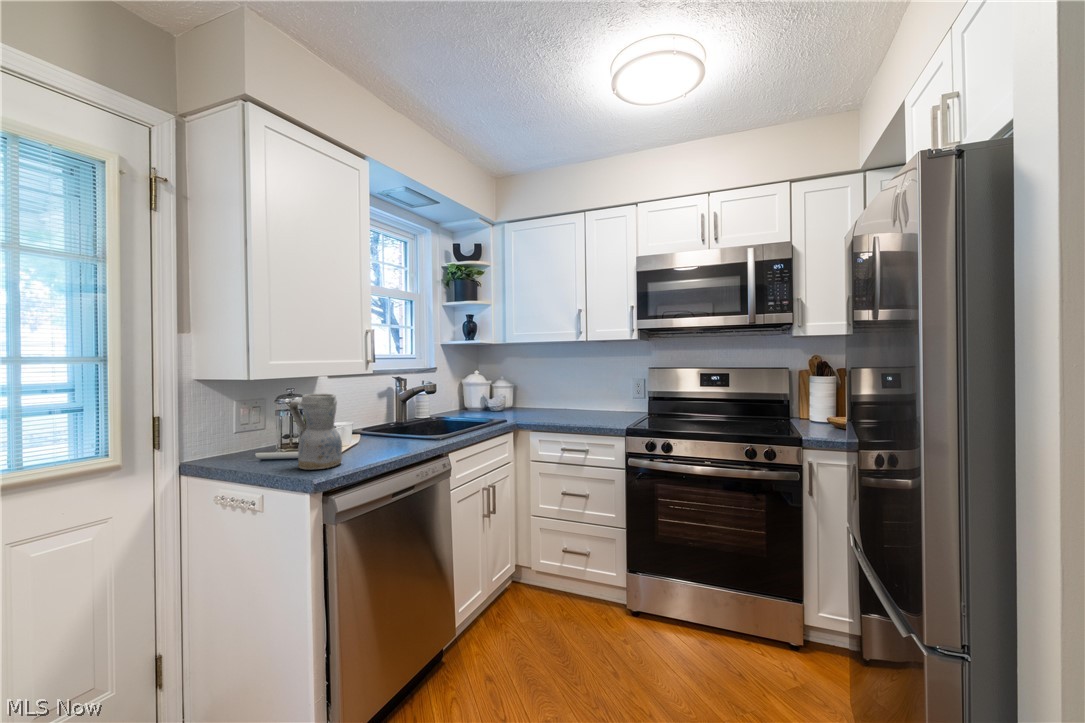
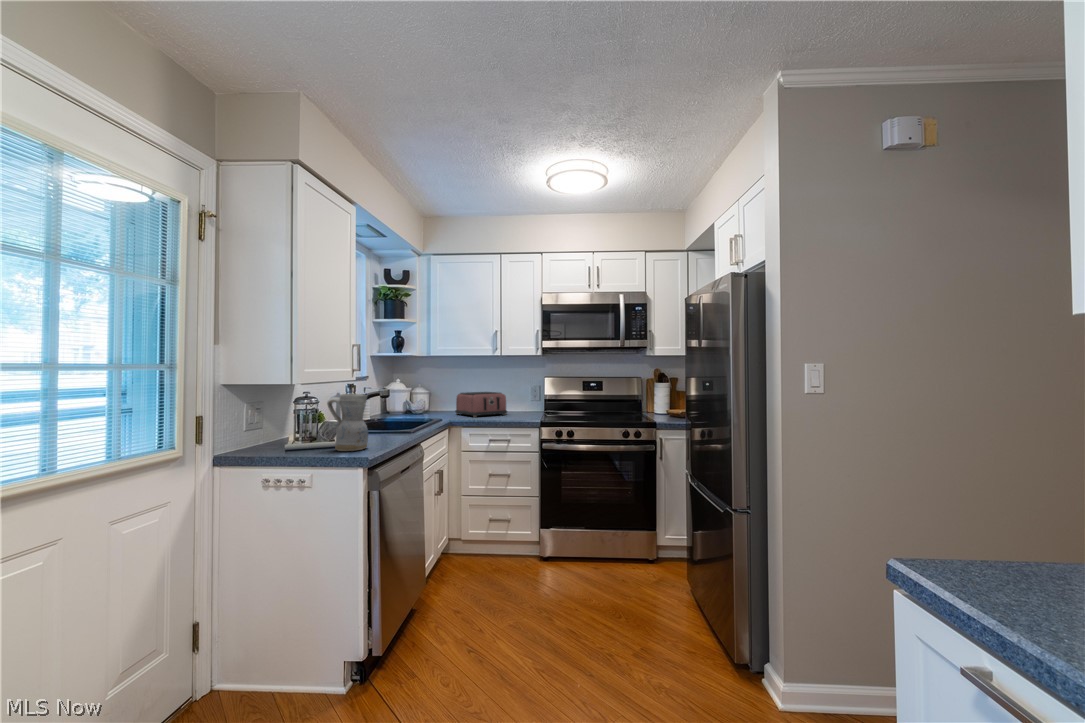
toaster: none [535,385,594,418] -> present [455,392,507,417]

